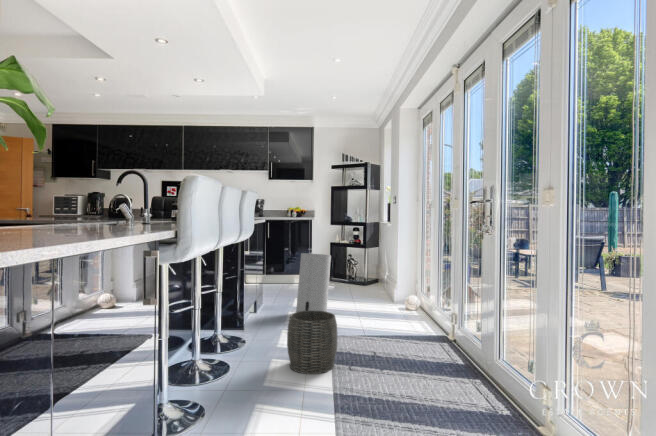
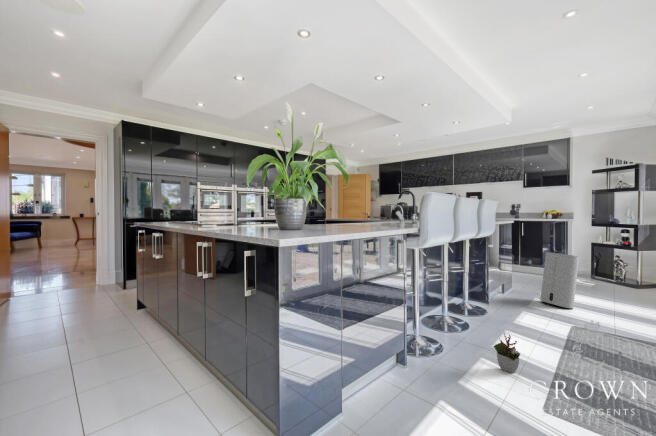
woven basket: present [287,310,337,374] -> none [518,300,570,354]
decorative plant: none [270,361,301,414] -> present [494,333,520,373]

